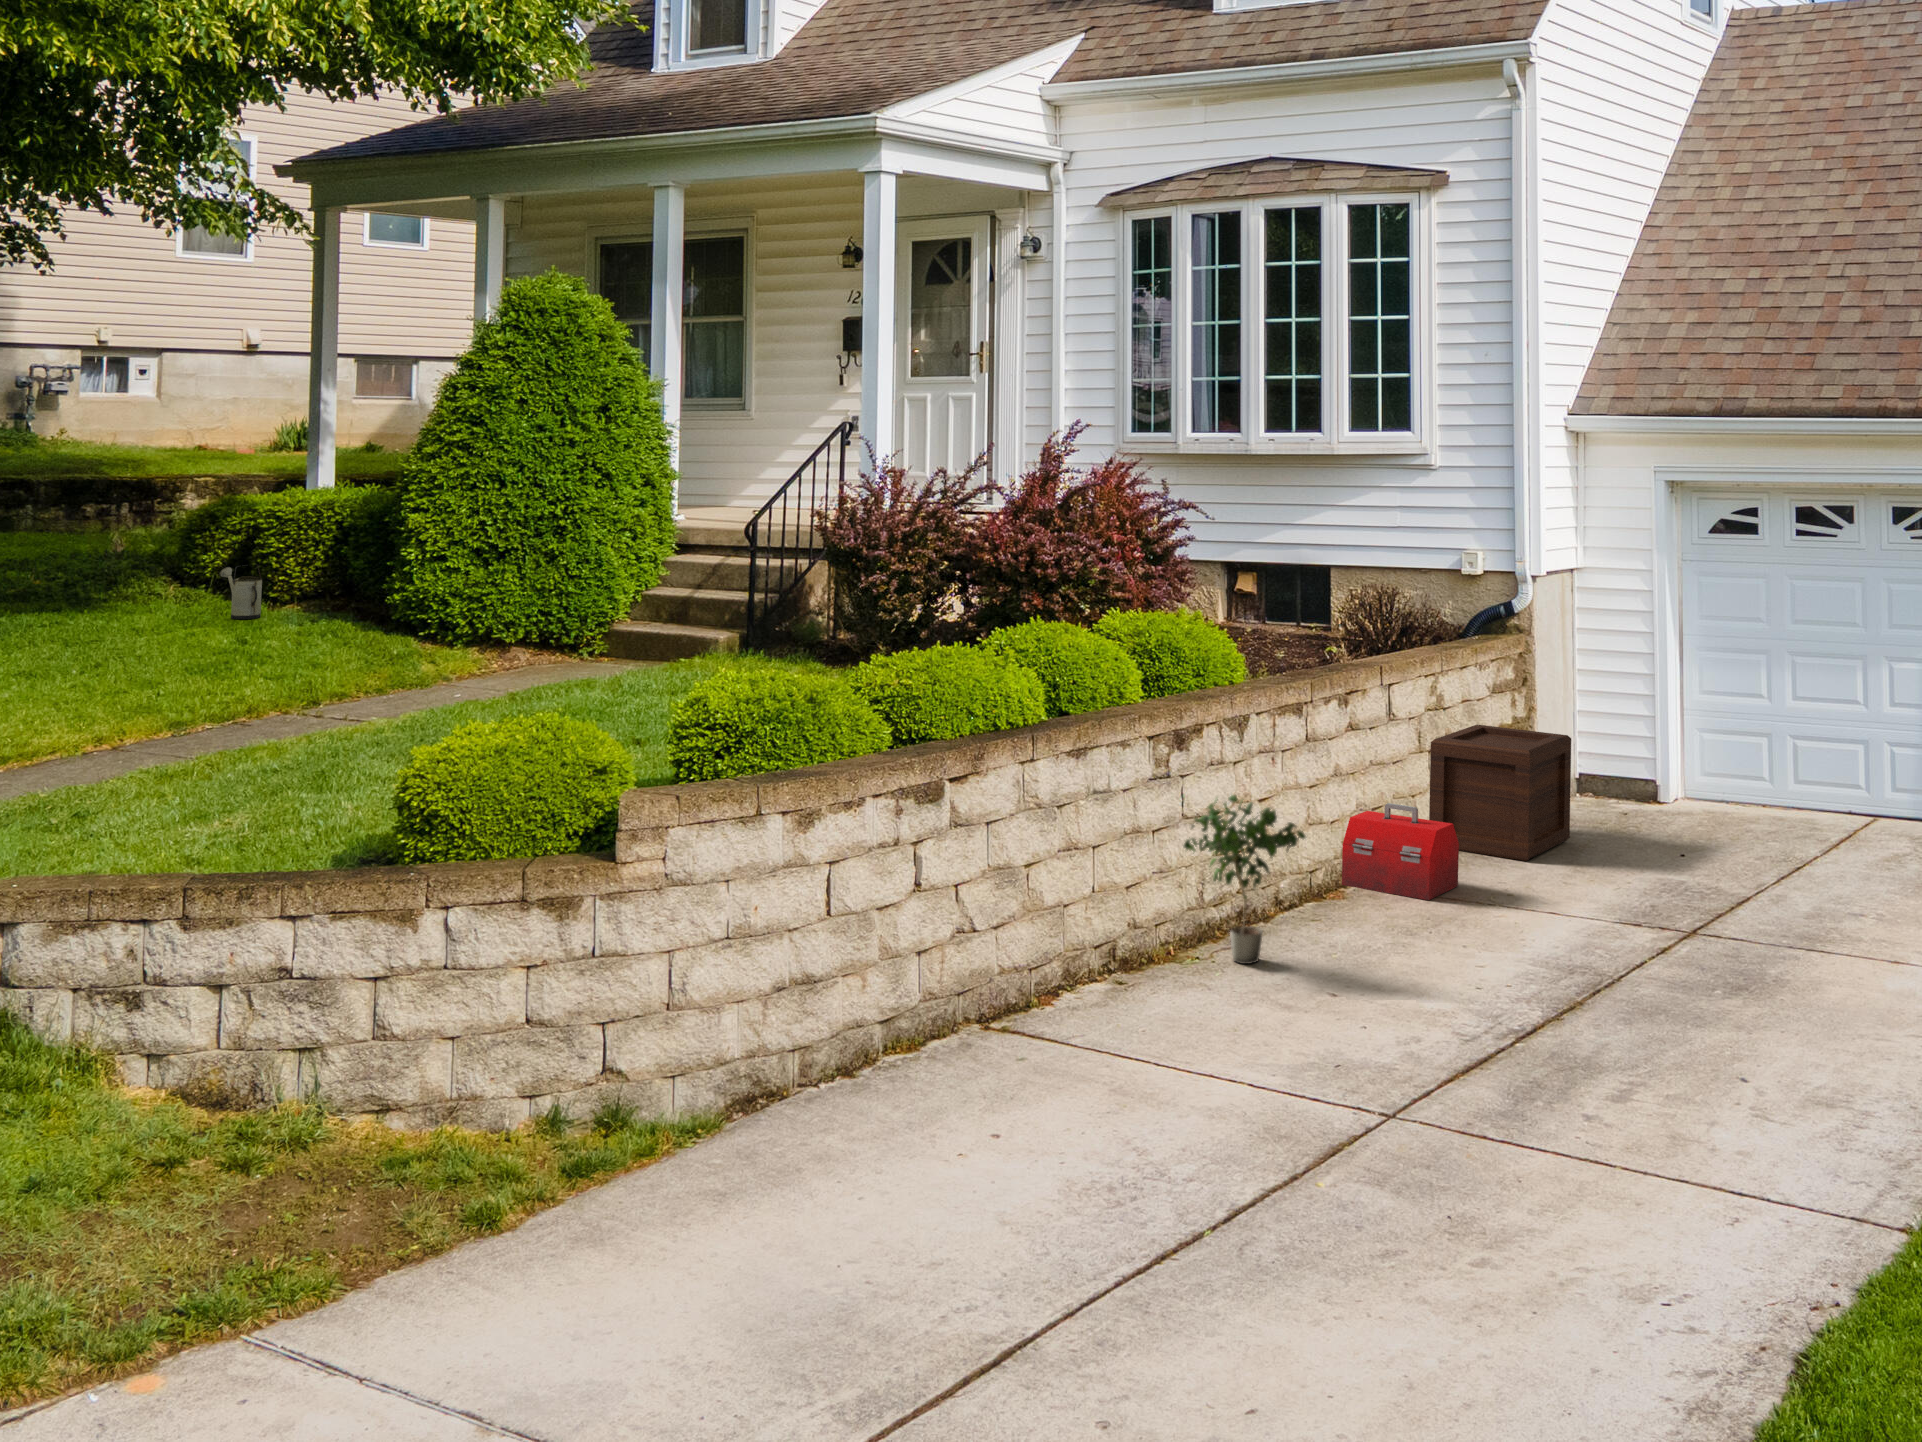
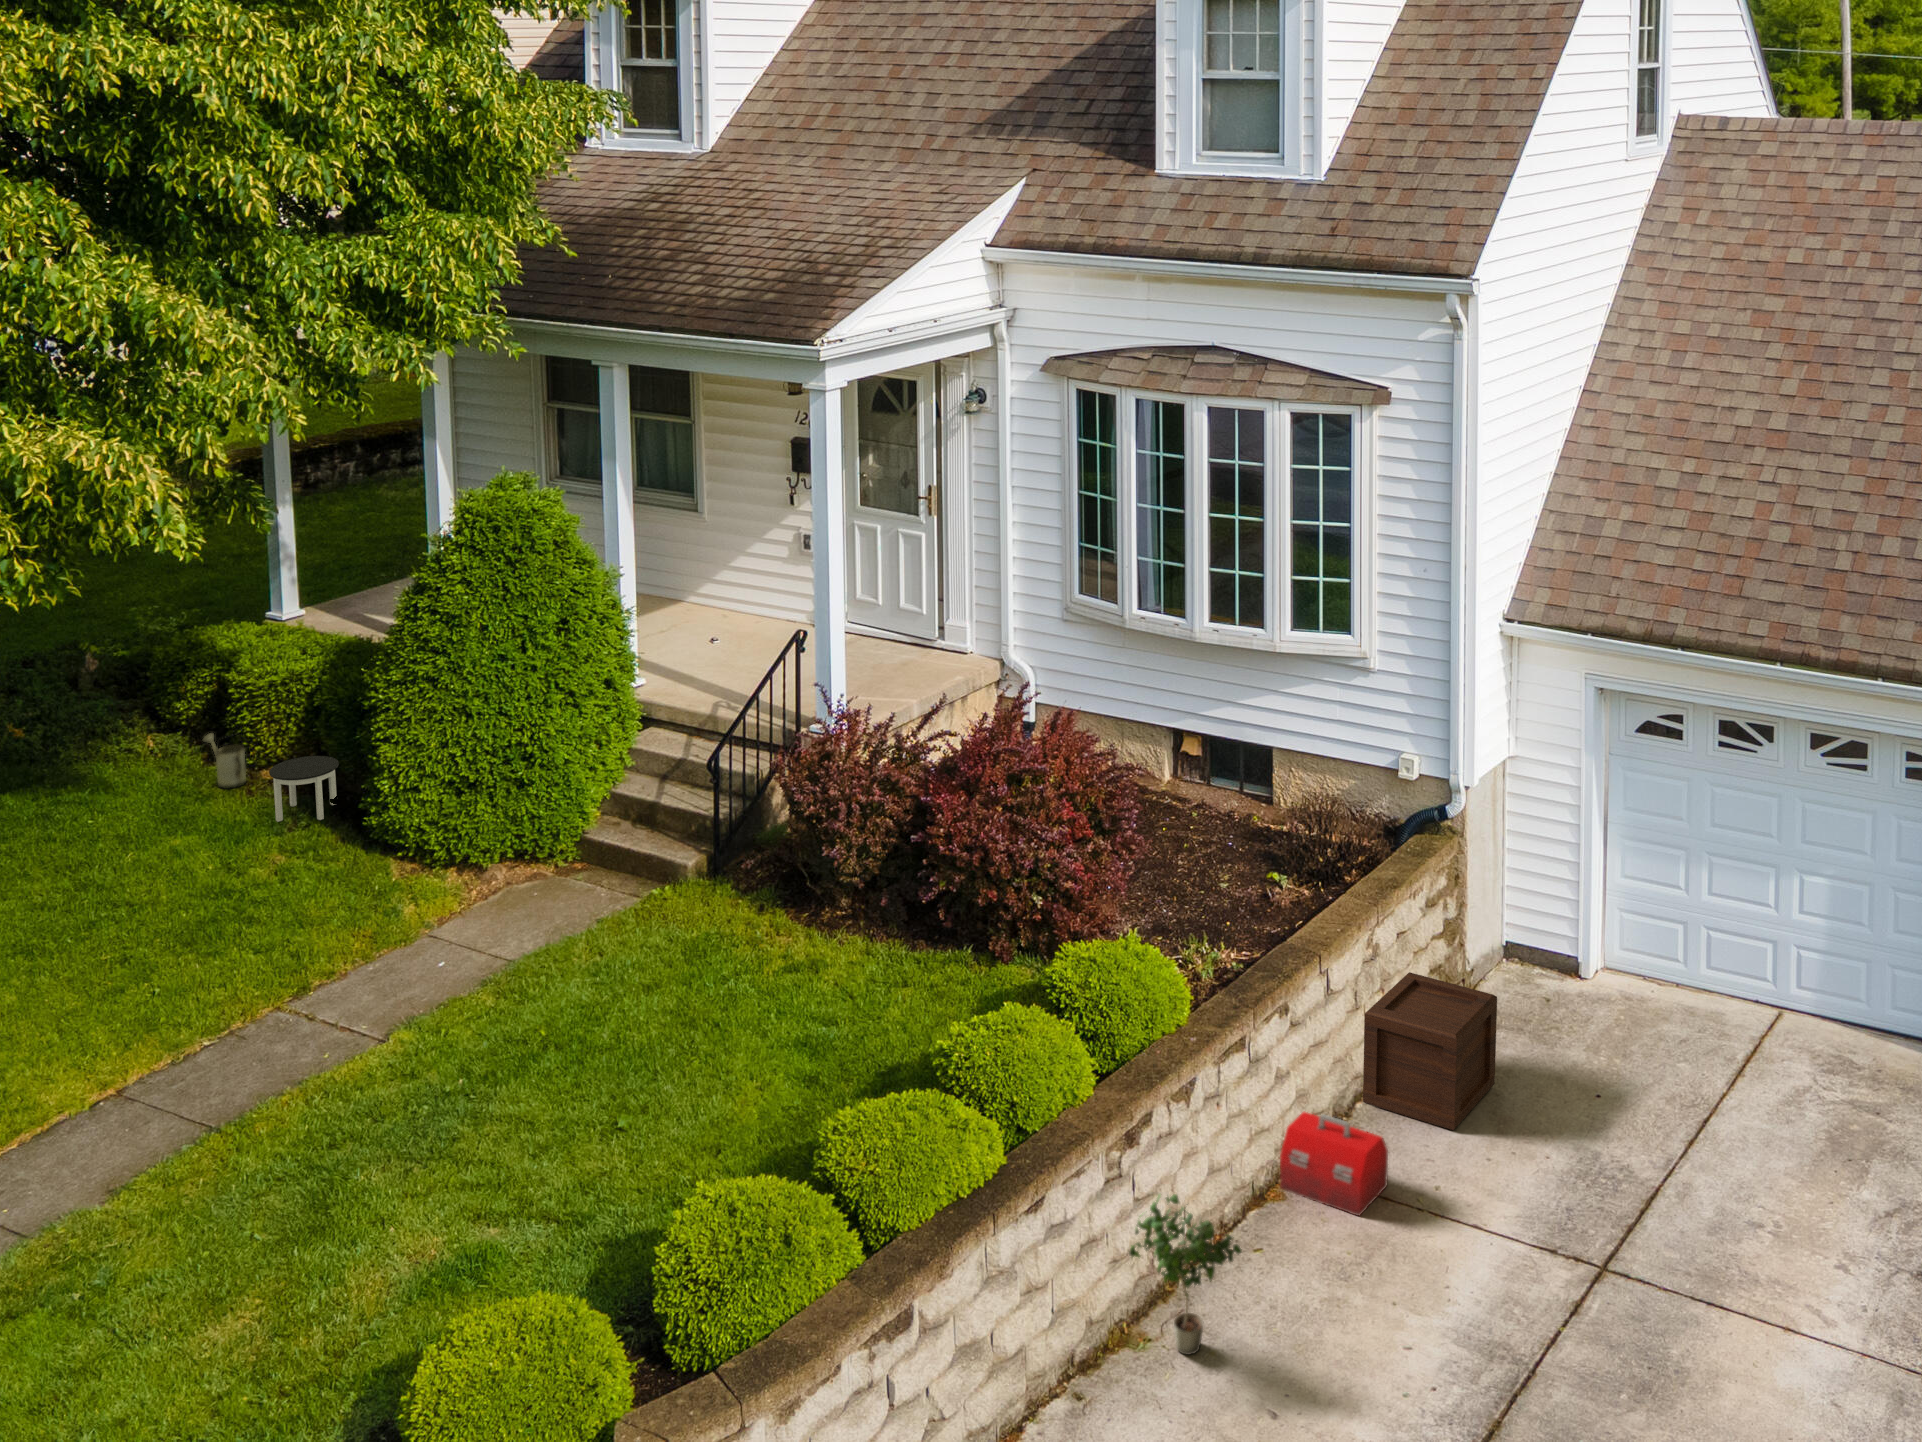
round table: none [287,578,359,634] -> present [269,756,339,822]

